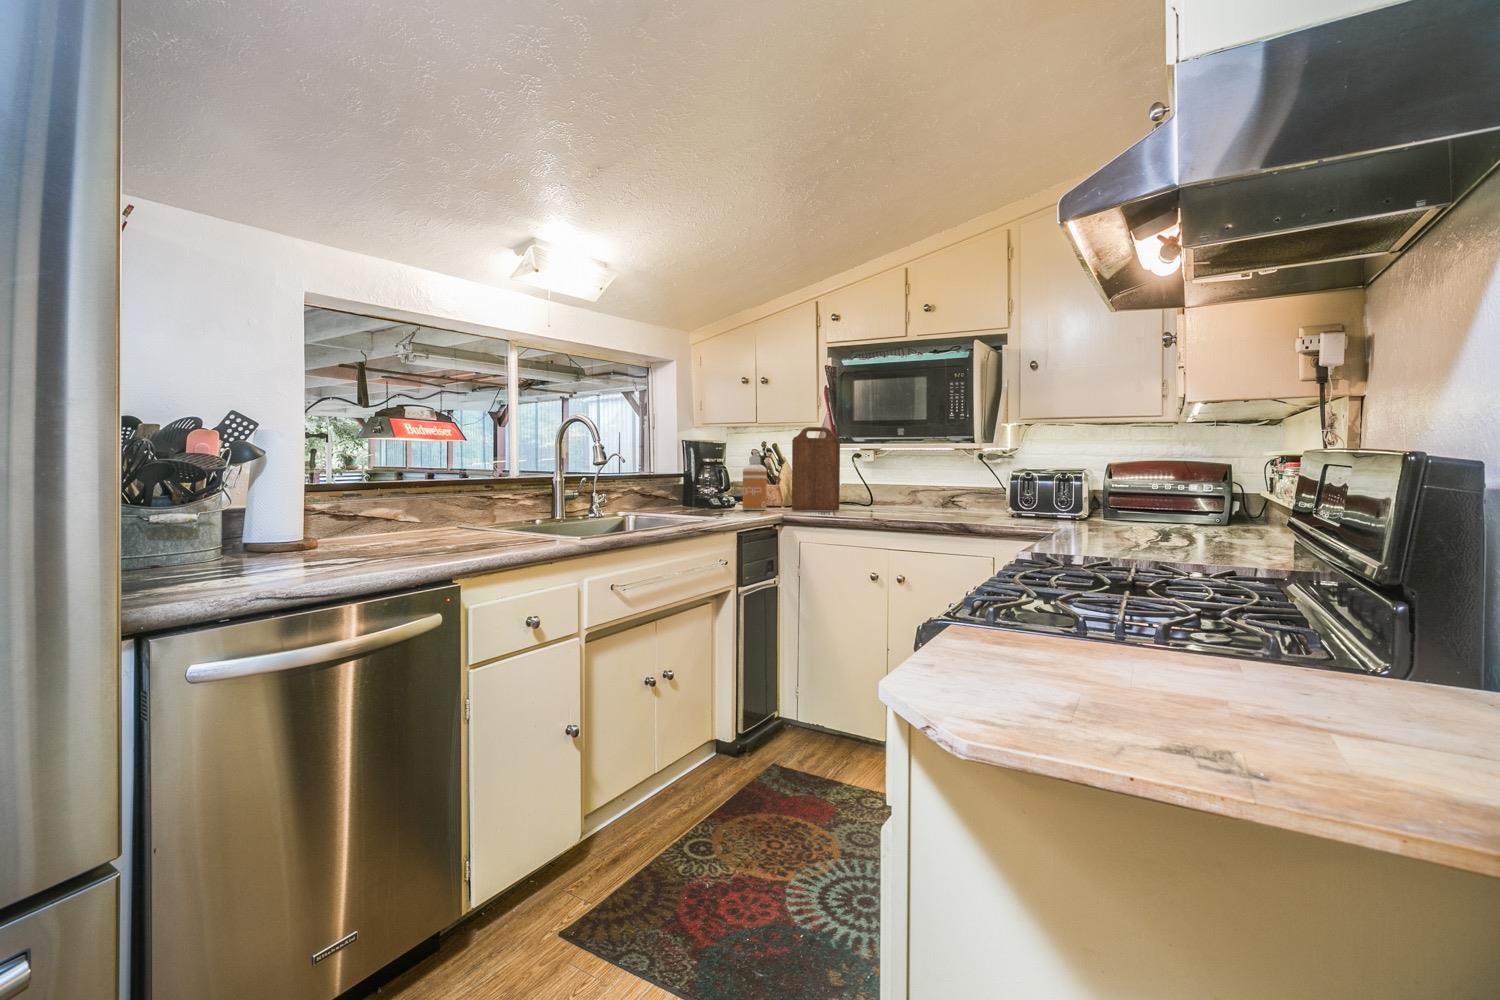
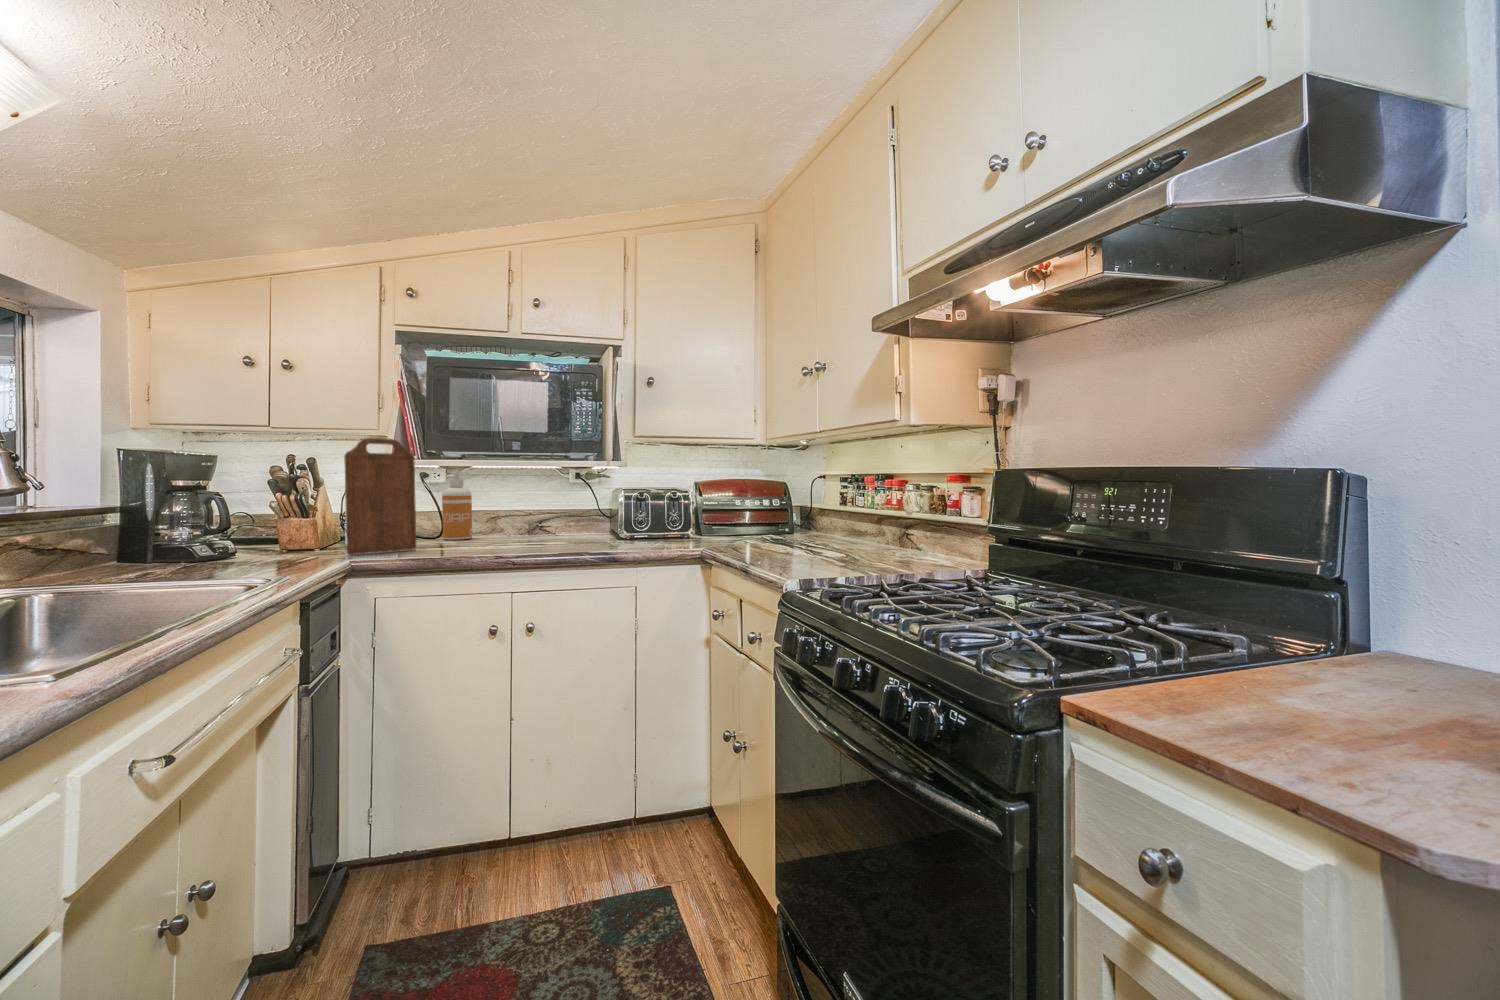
soap dispenser: present [743,450,767,510] -> present [442,472,472,540]

